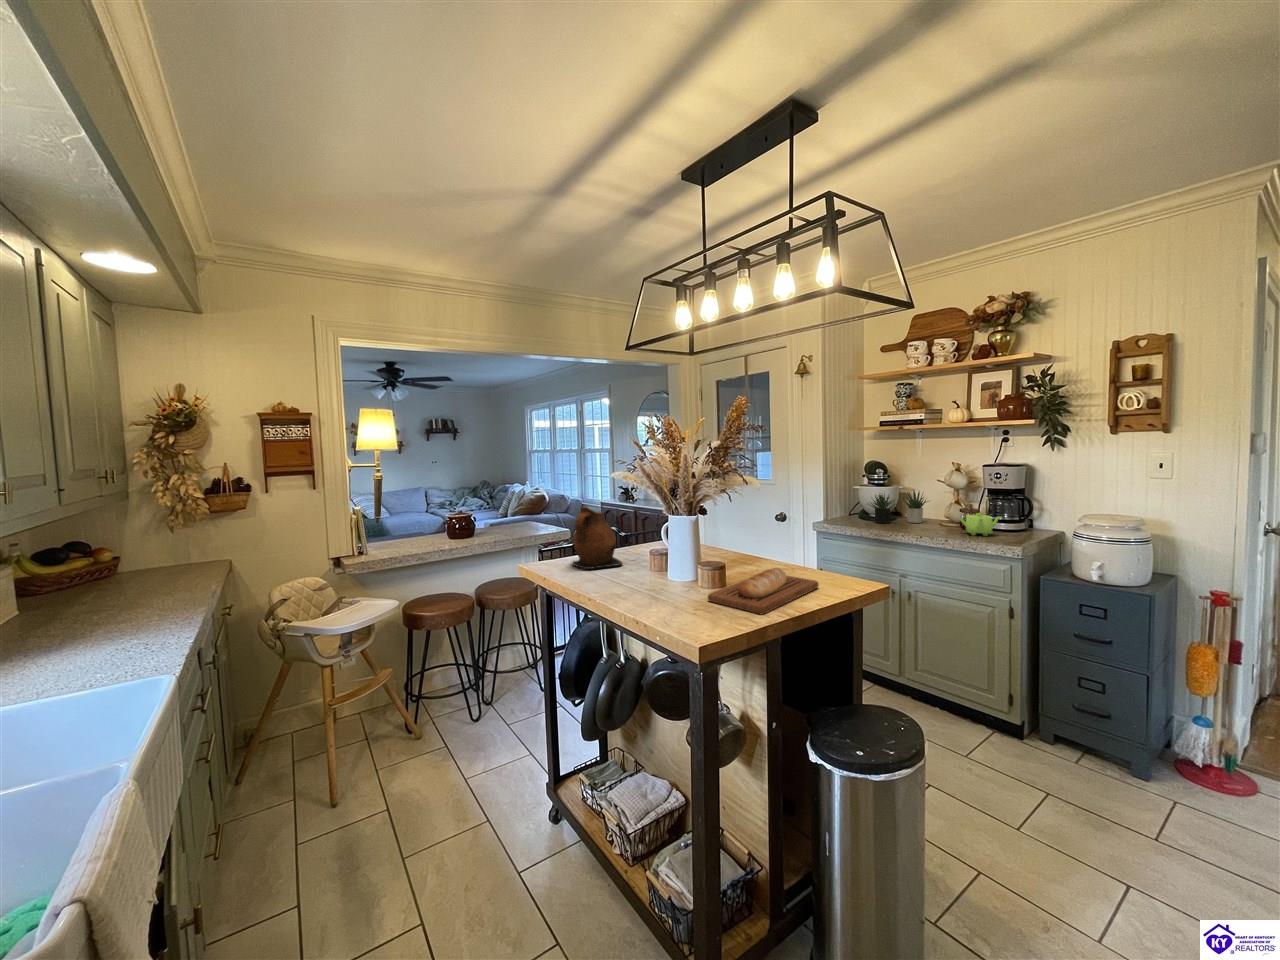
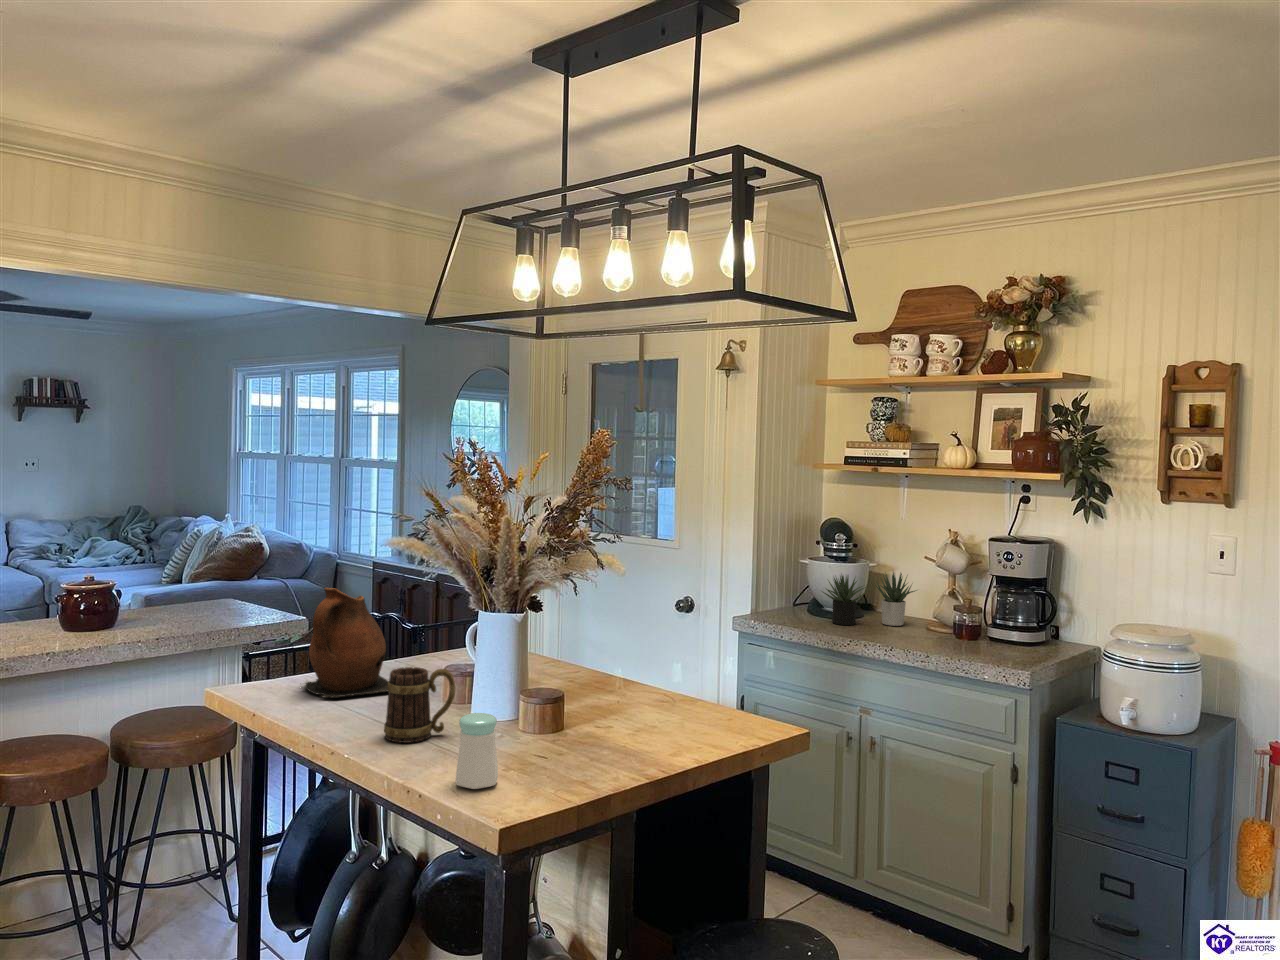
teapot: present [959,513,1000,536] -> none [950,615,1011,652]
mug: none [620,549,660,594] -> present [384,667,455,743]
bread loaf: present [708,568,819,614] -> none [528,702,707,778]
salt shaker: none [667,574,693,621] -> present [456,713,498,789]

